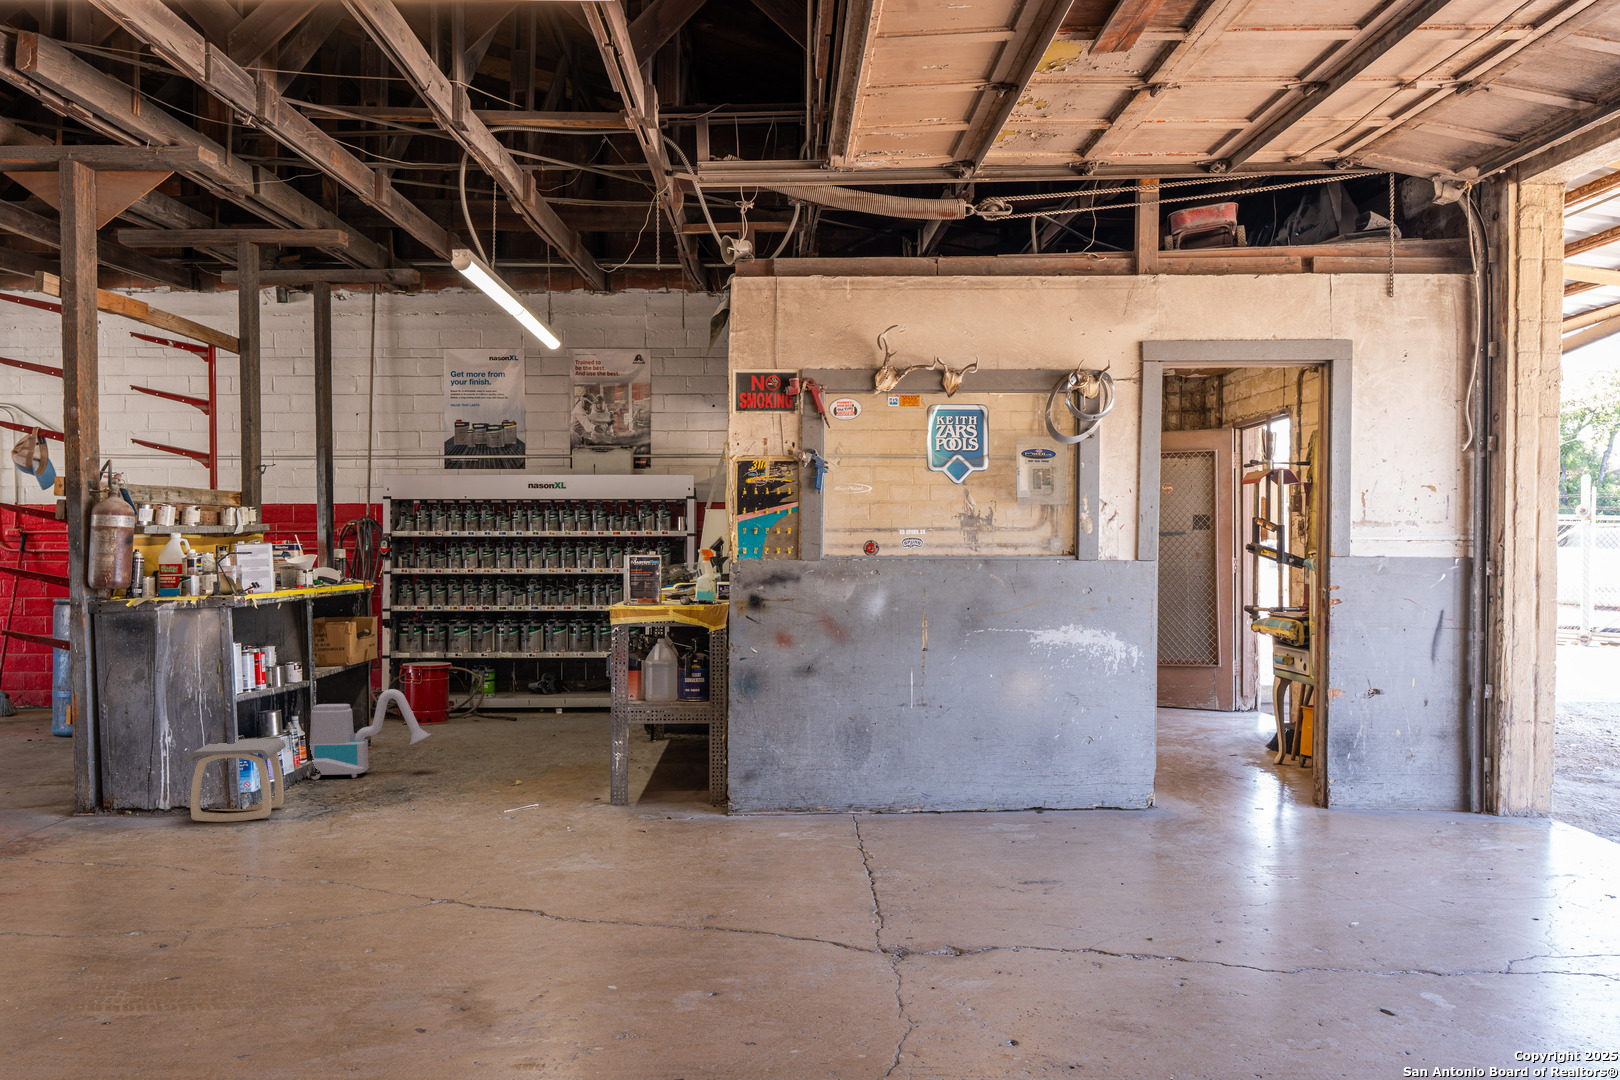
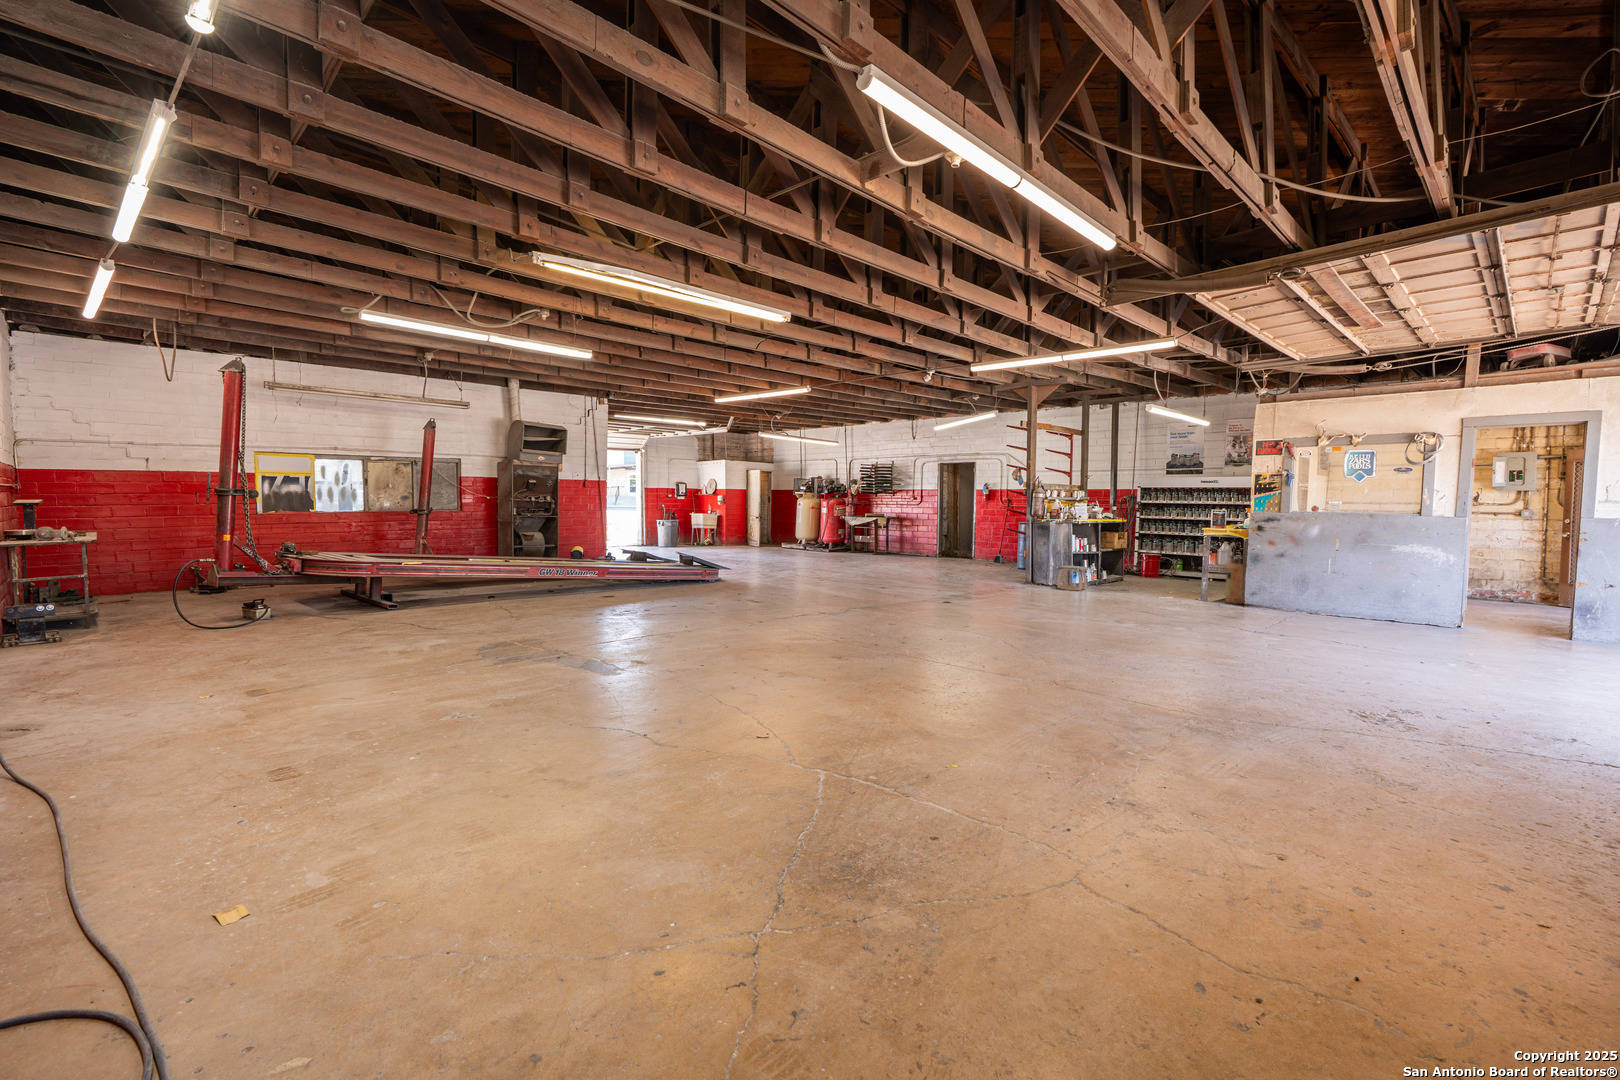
fire extinguisher: none [651,671,688,799] -> present [1225,556,1243,604]
vacuum cleaner: present [309,689,431,780] -> none [1096,557,1142,586]

